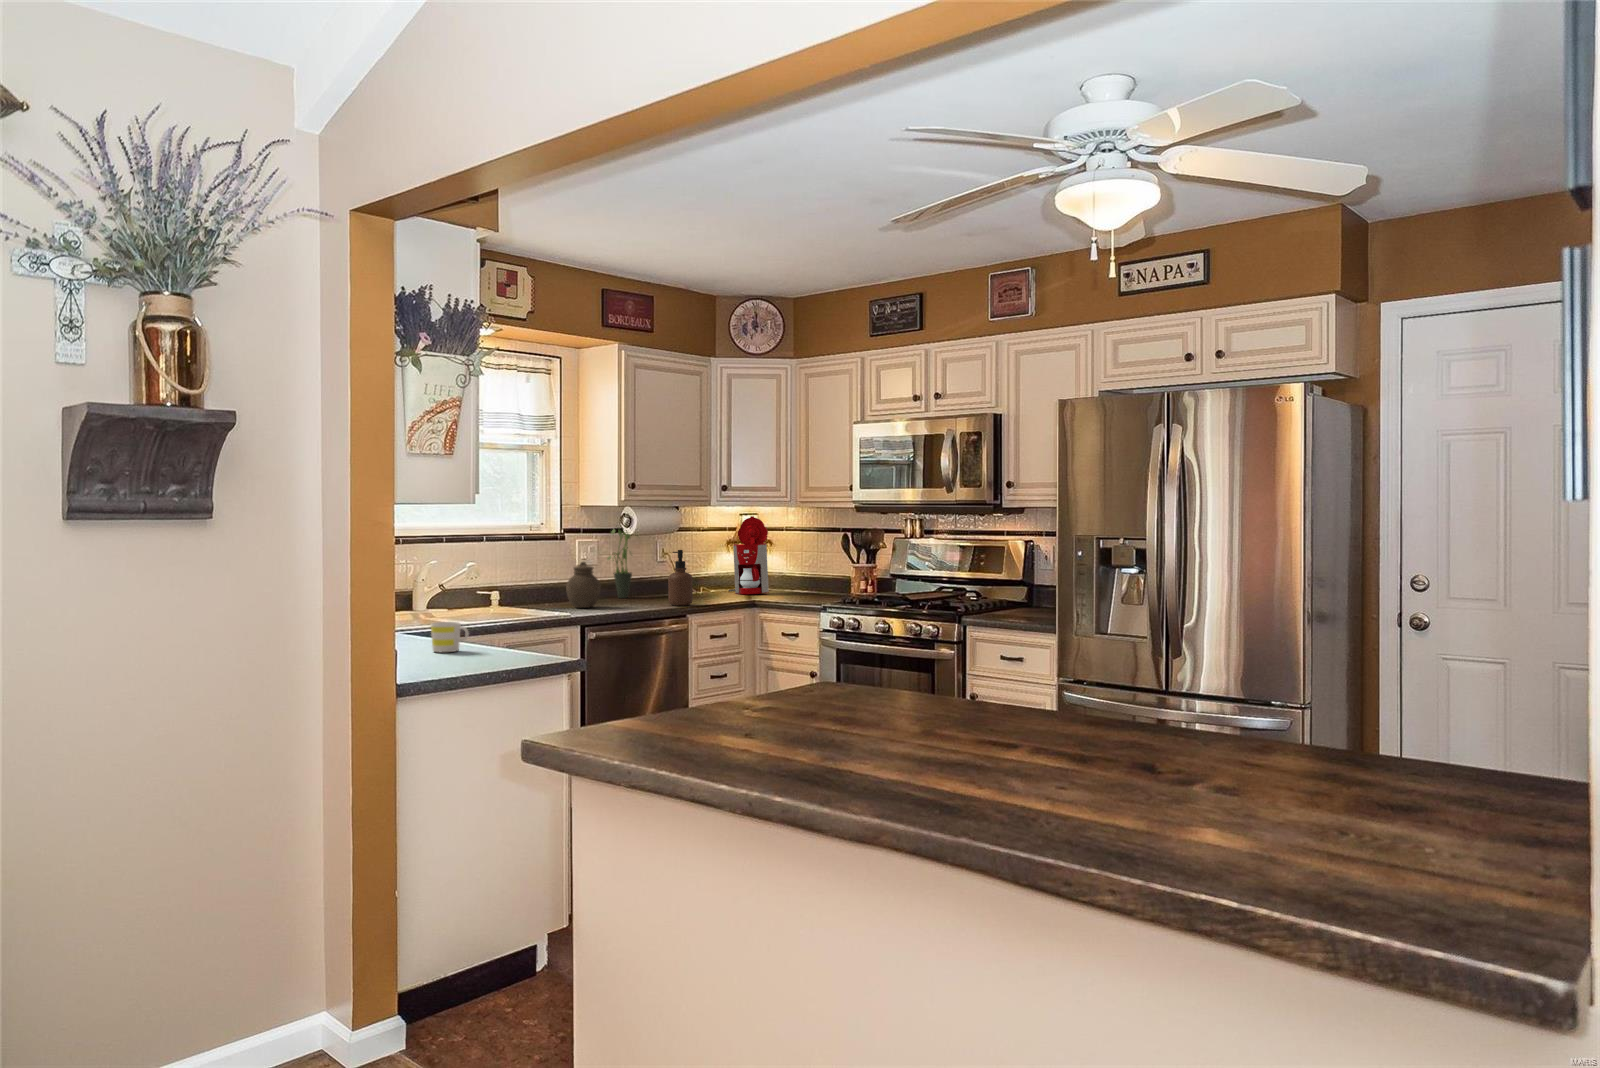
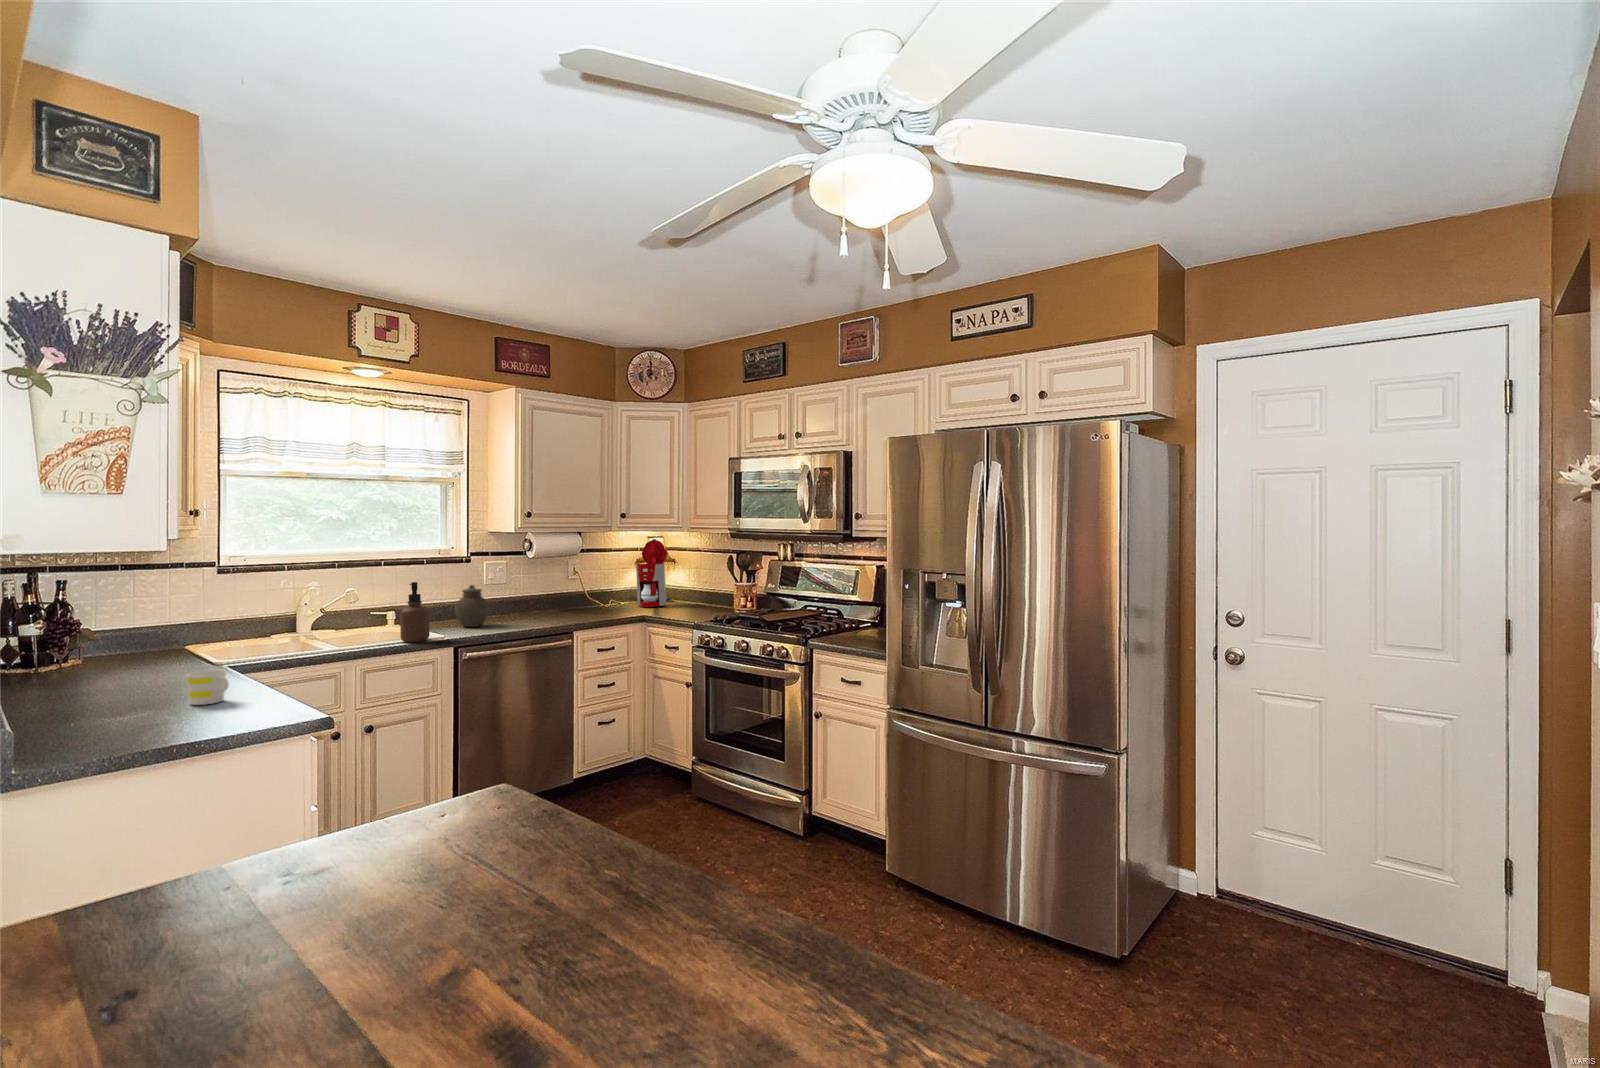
potted plant: present [607,530,632,598] -> none [514,549,544,613]
soap dispenser: present [668,550,693,606] -> present [400,582,430,642]

